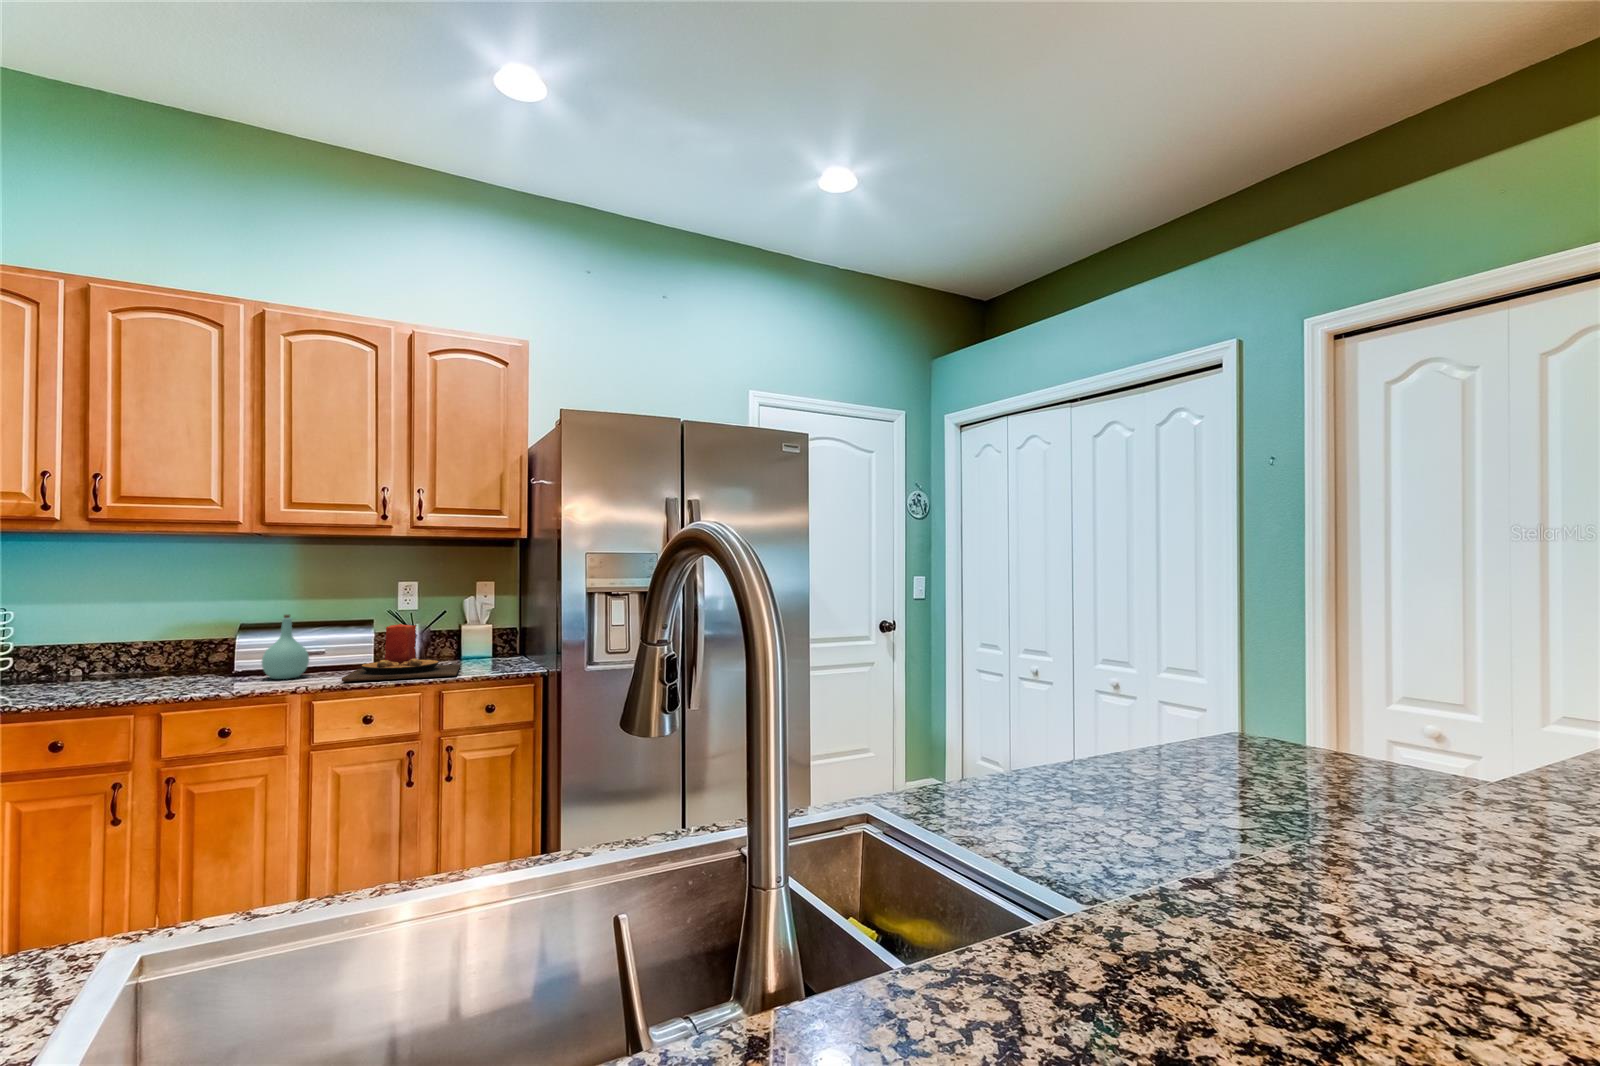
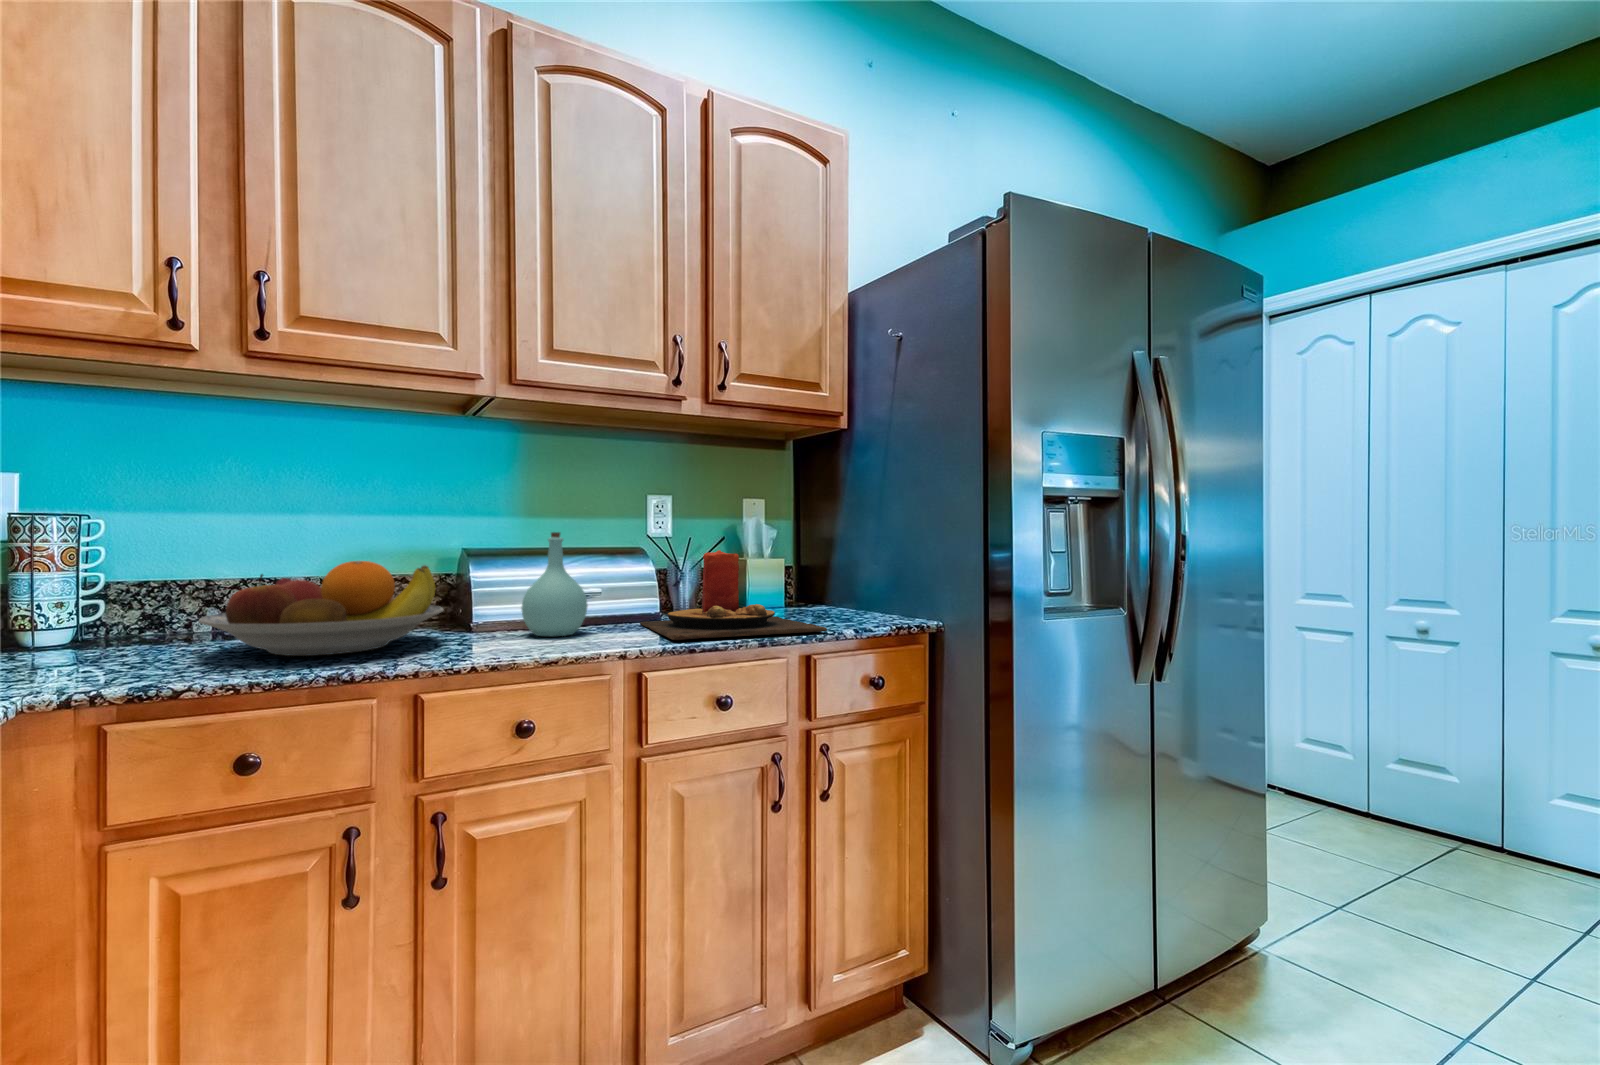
fruit bowl: none [51,636,210,691] -> present [199,561,443,656]

